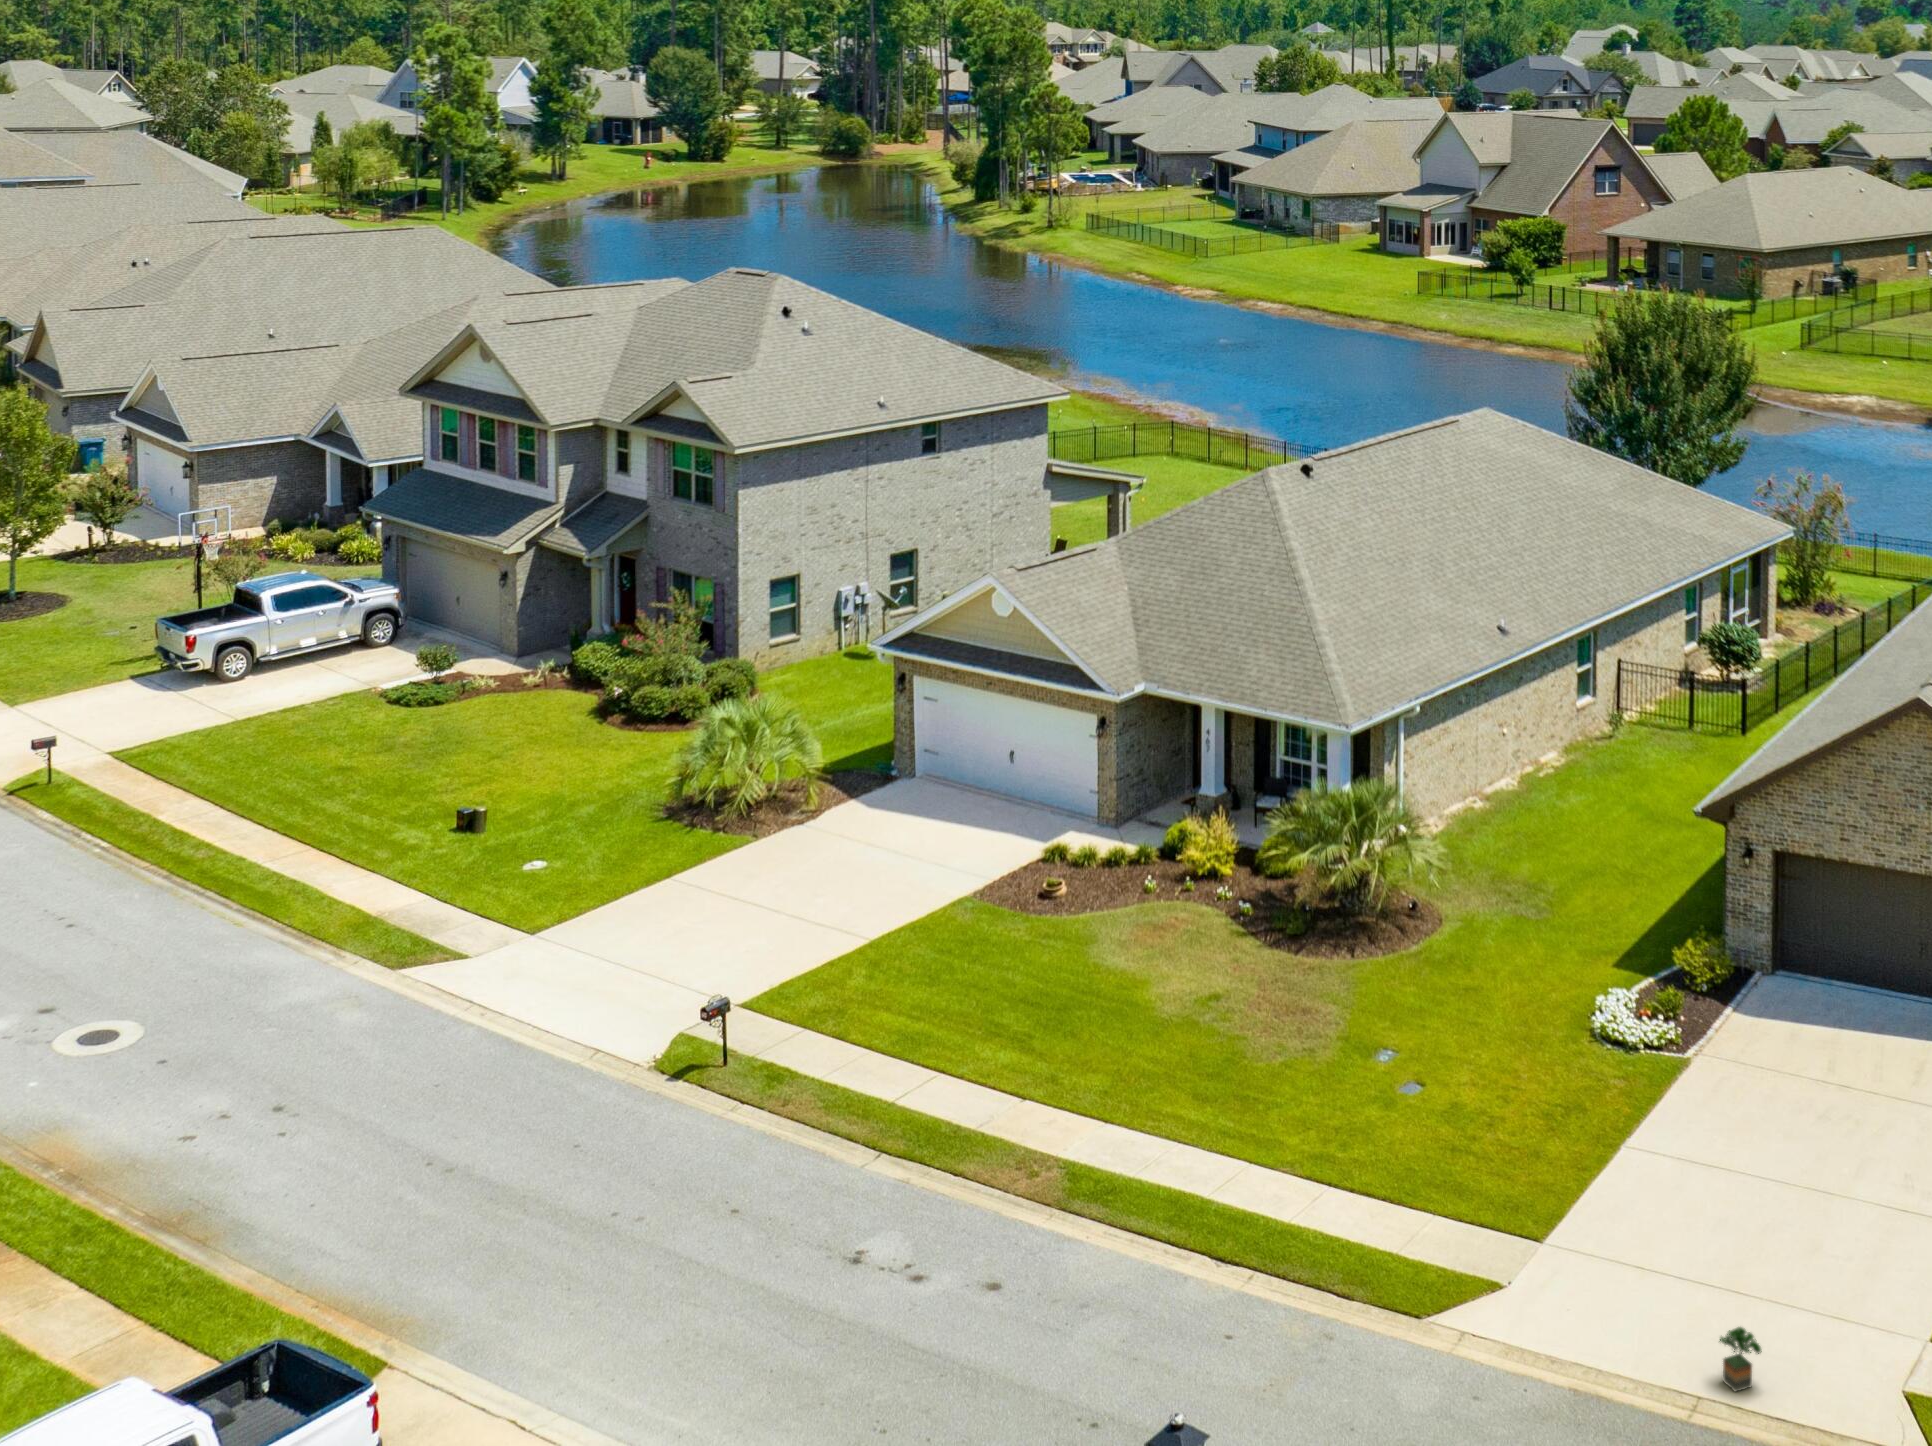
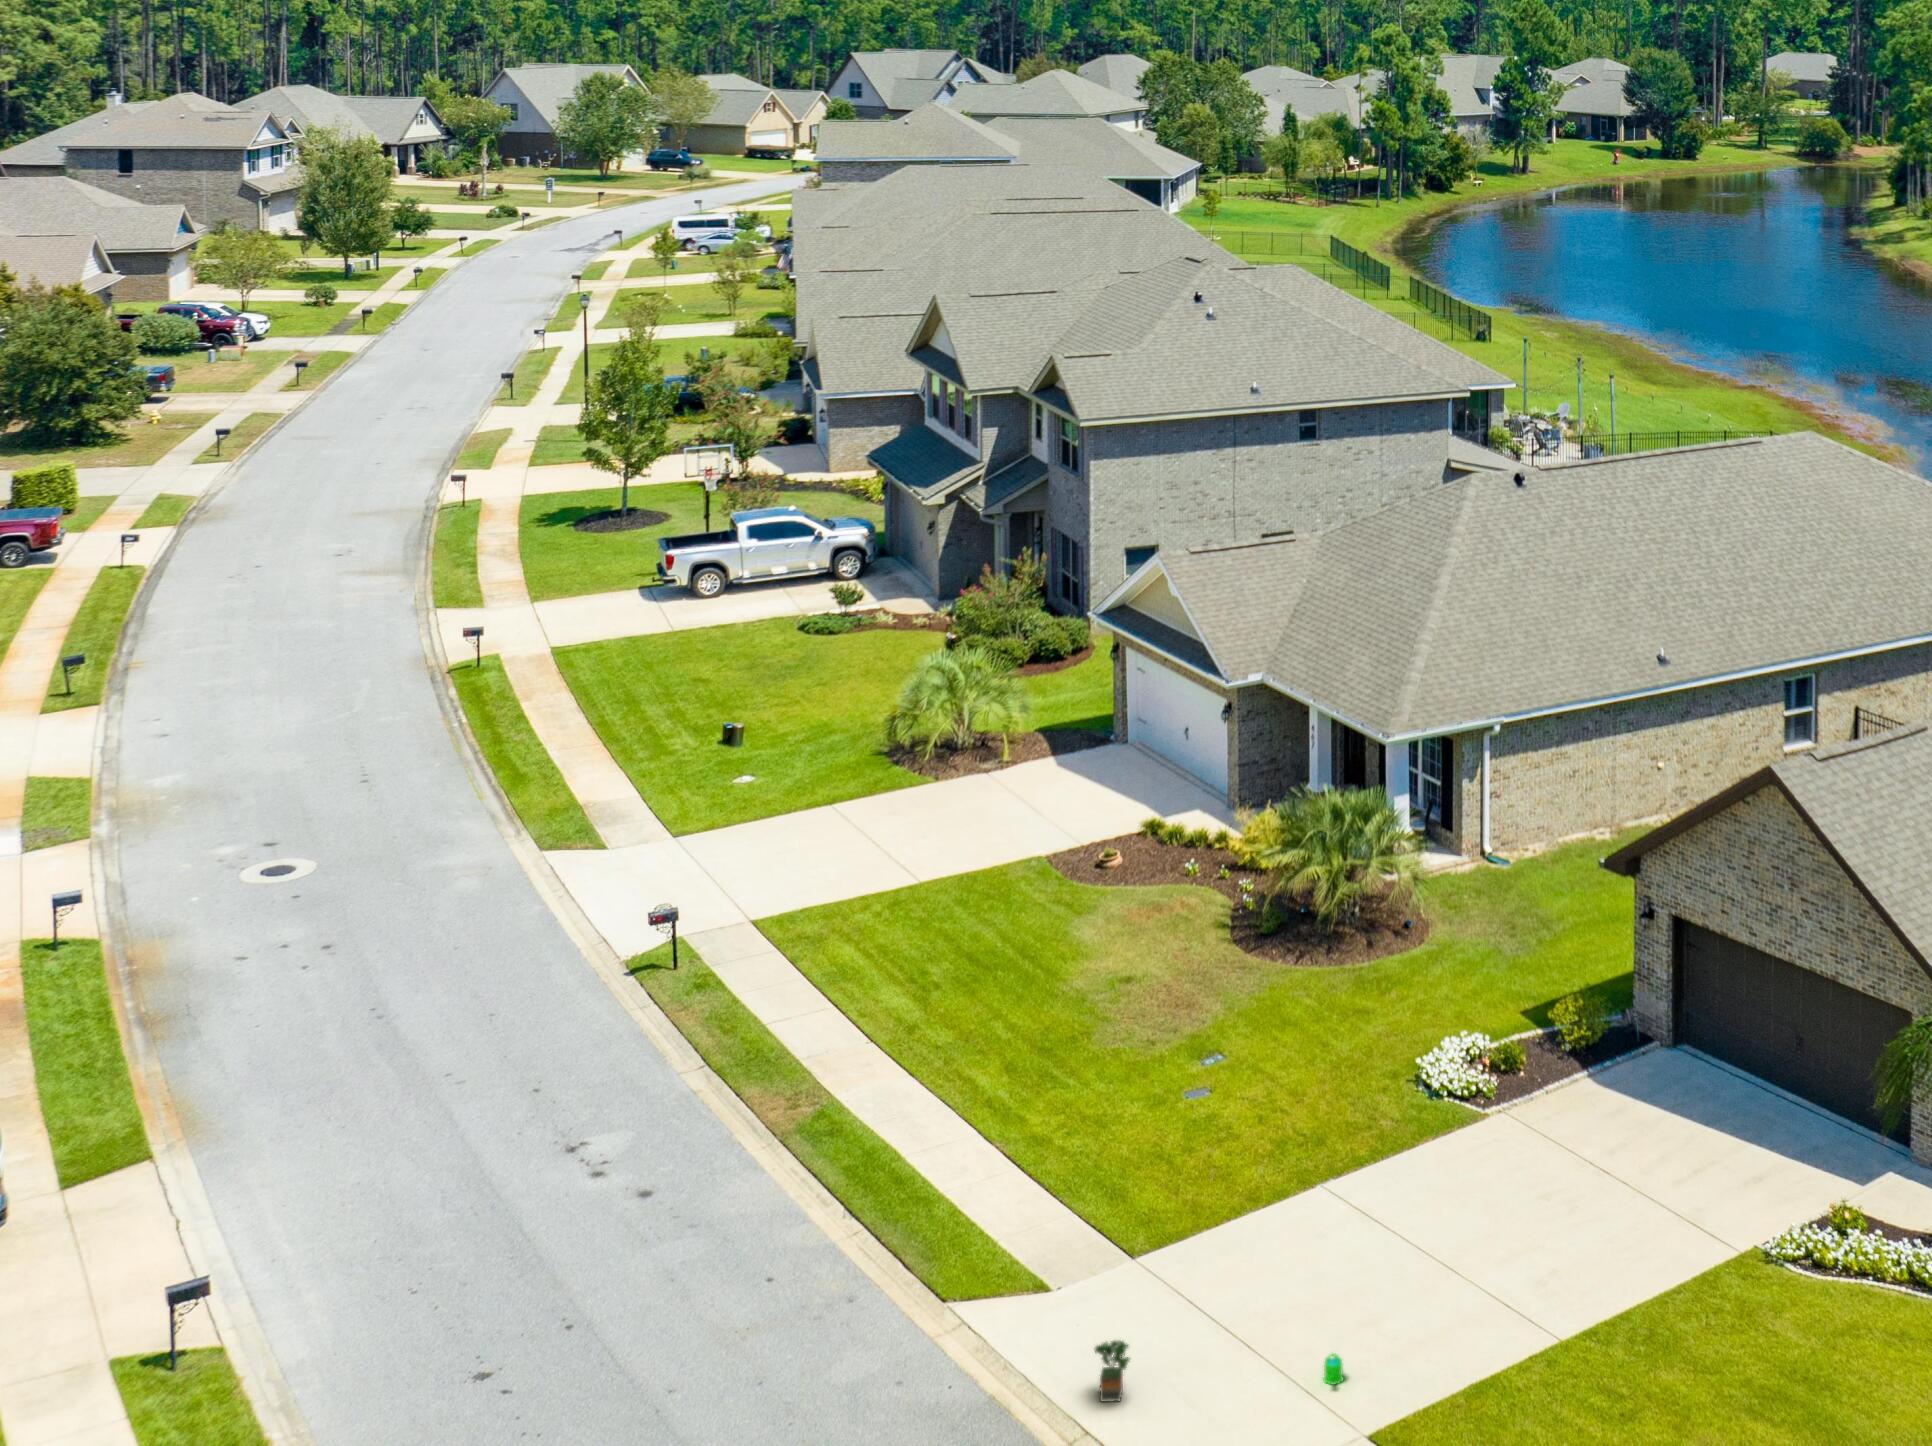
watering can: none [1888,1294,1913,1325] -> present [1324,1353,1343,1385]

